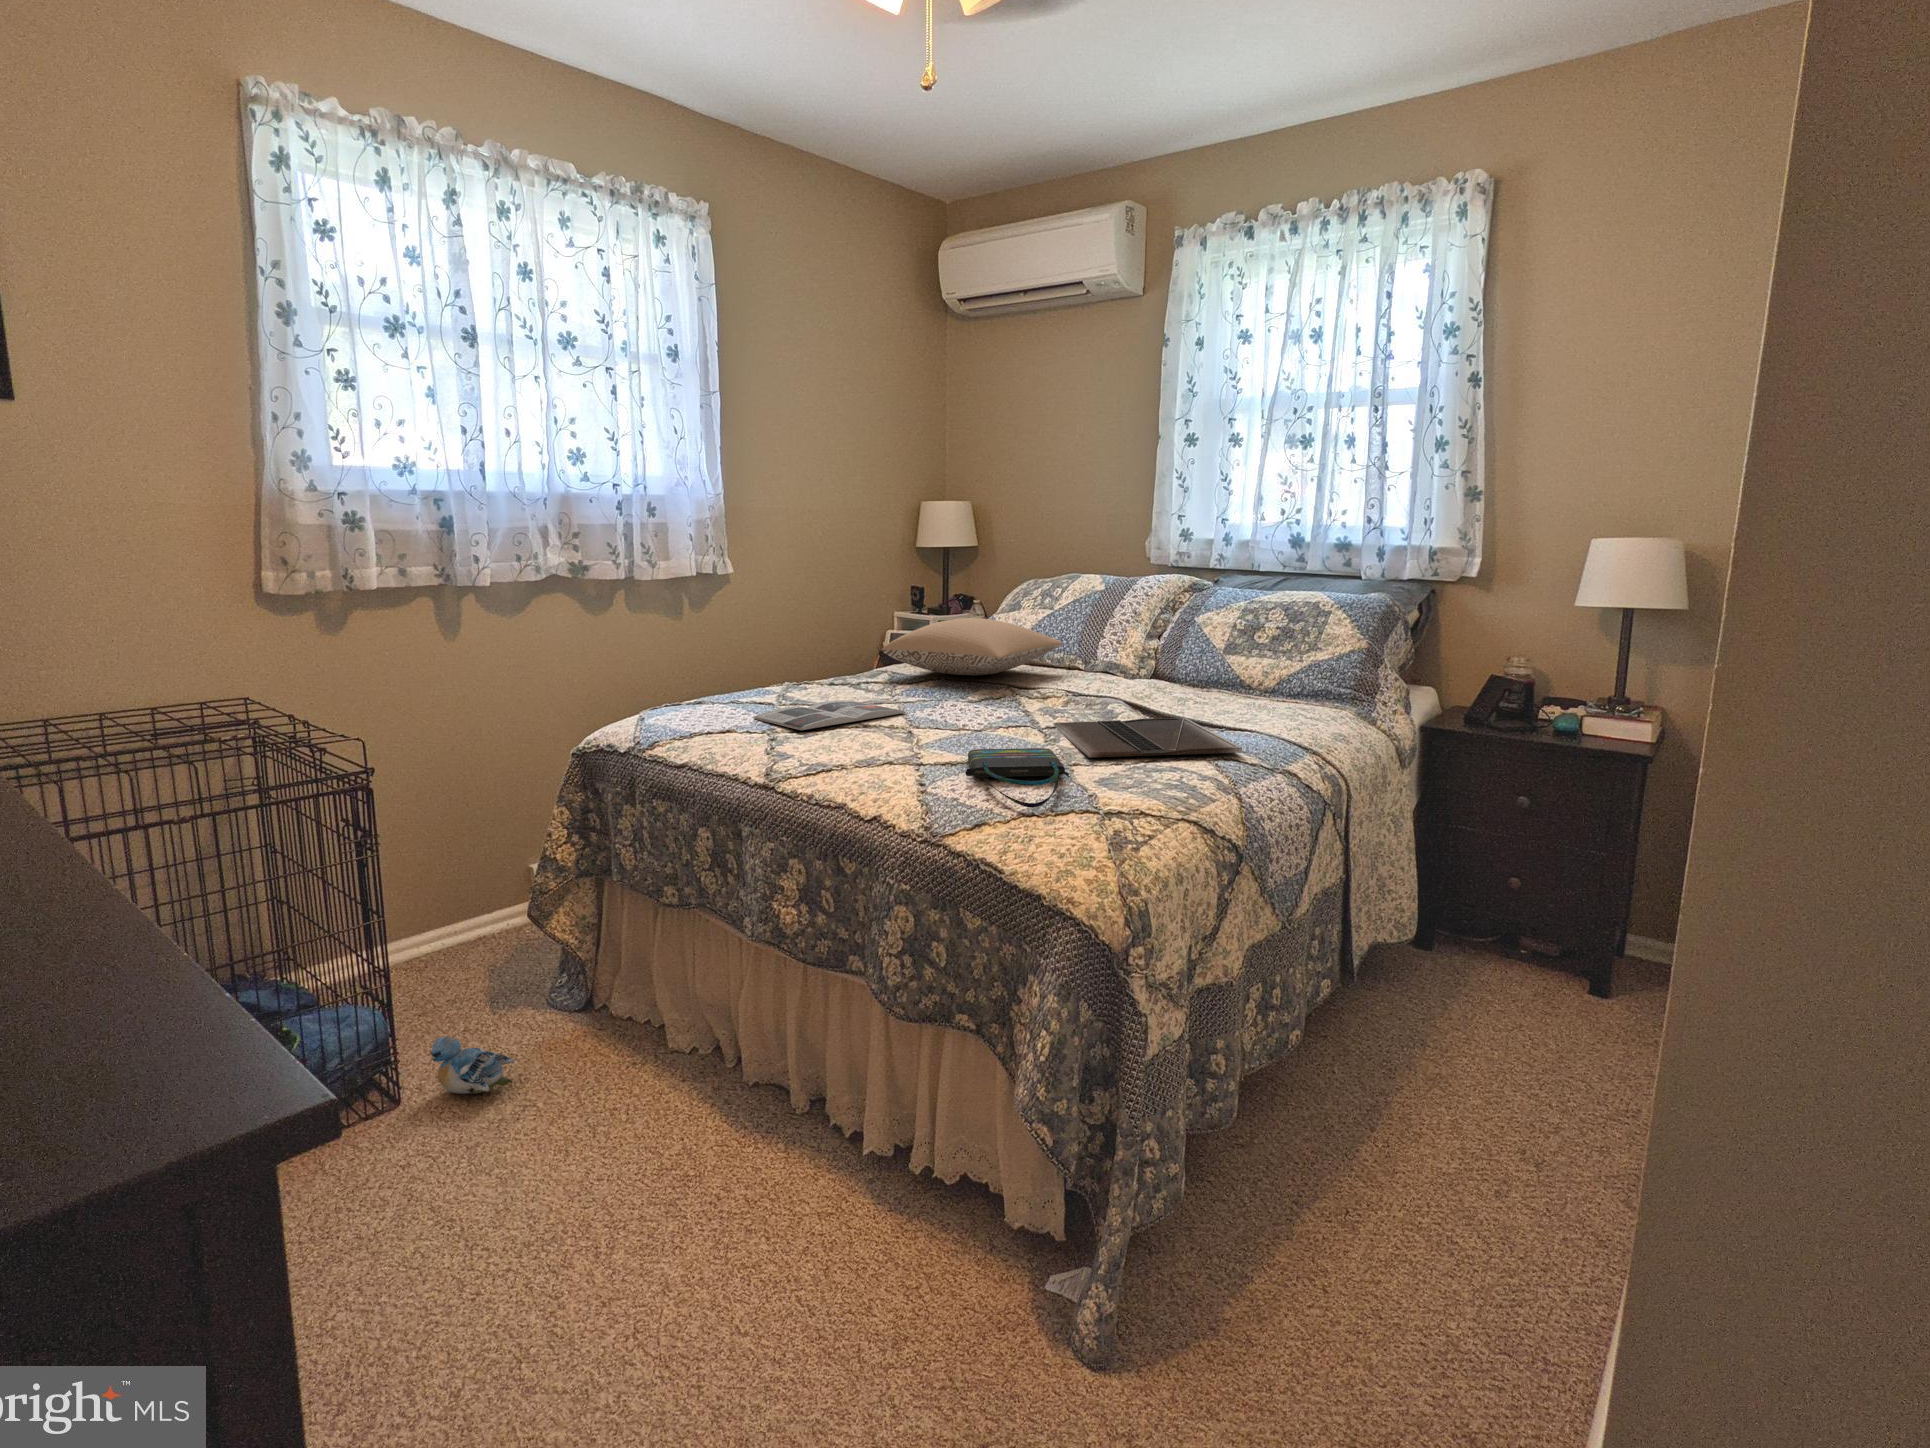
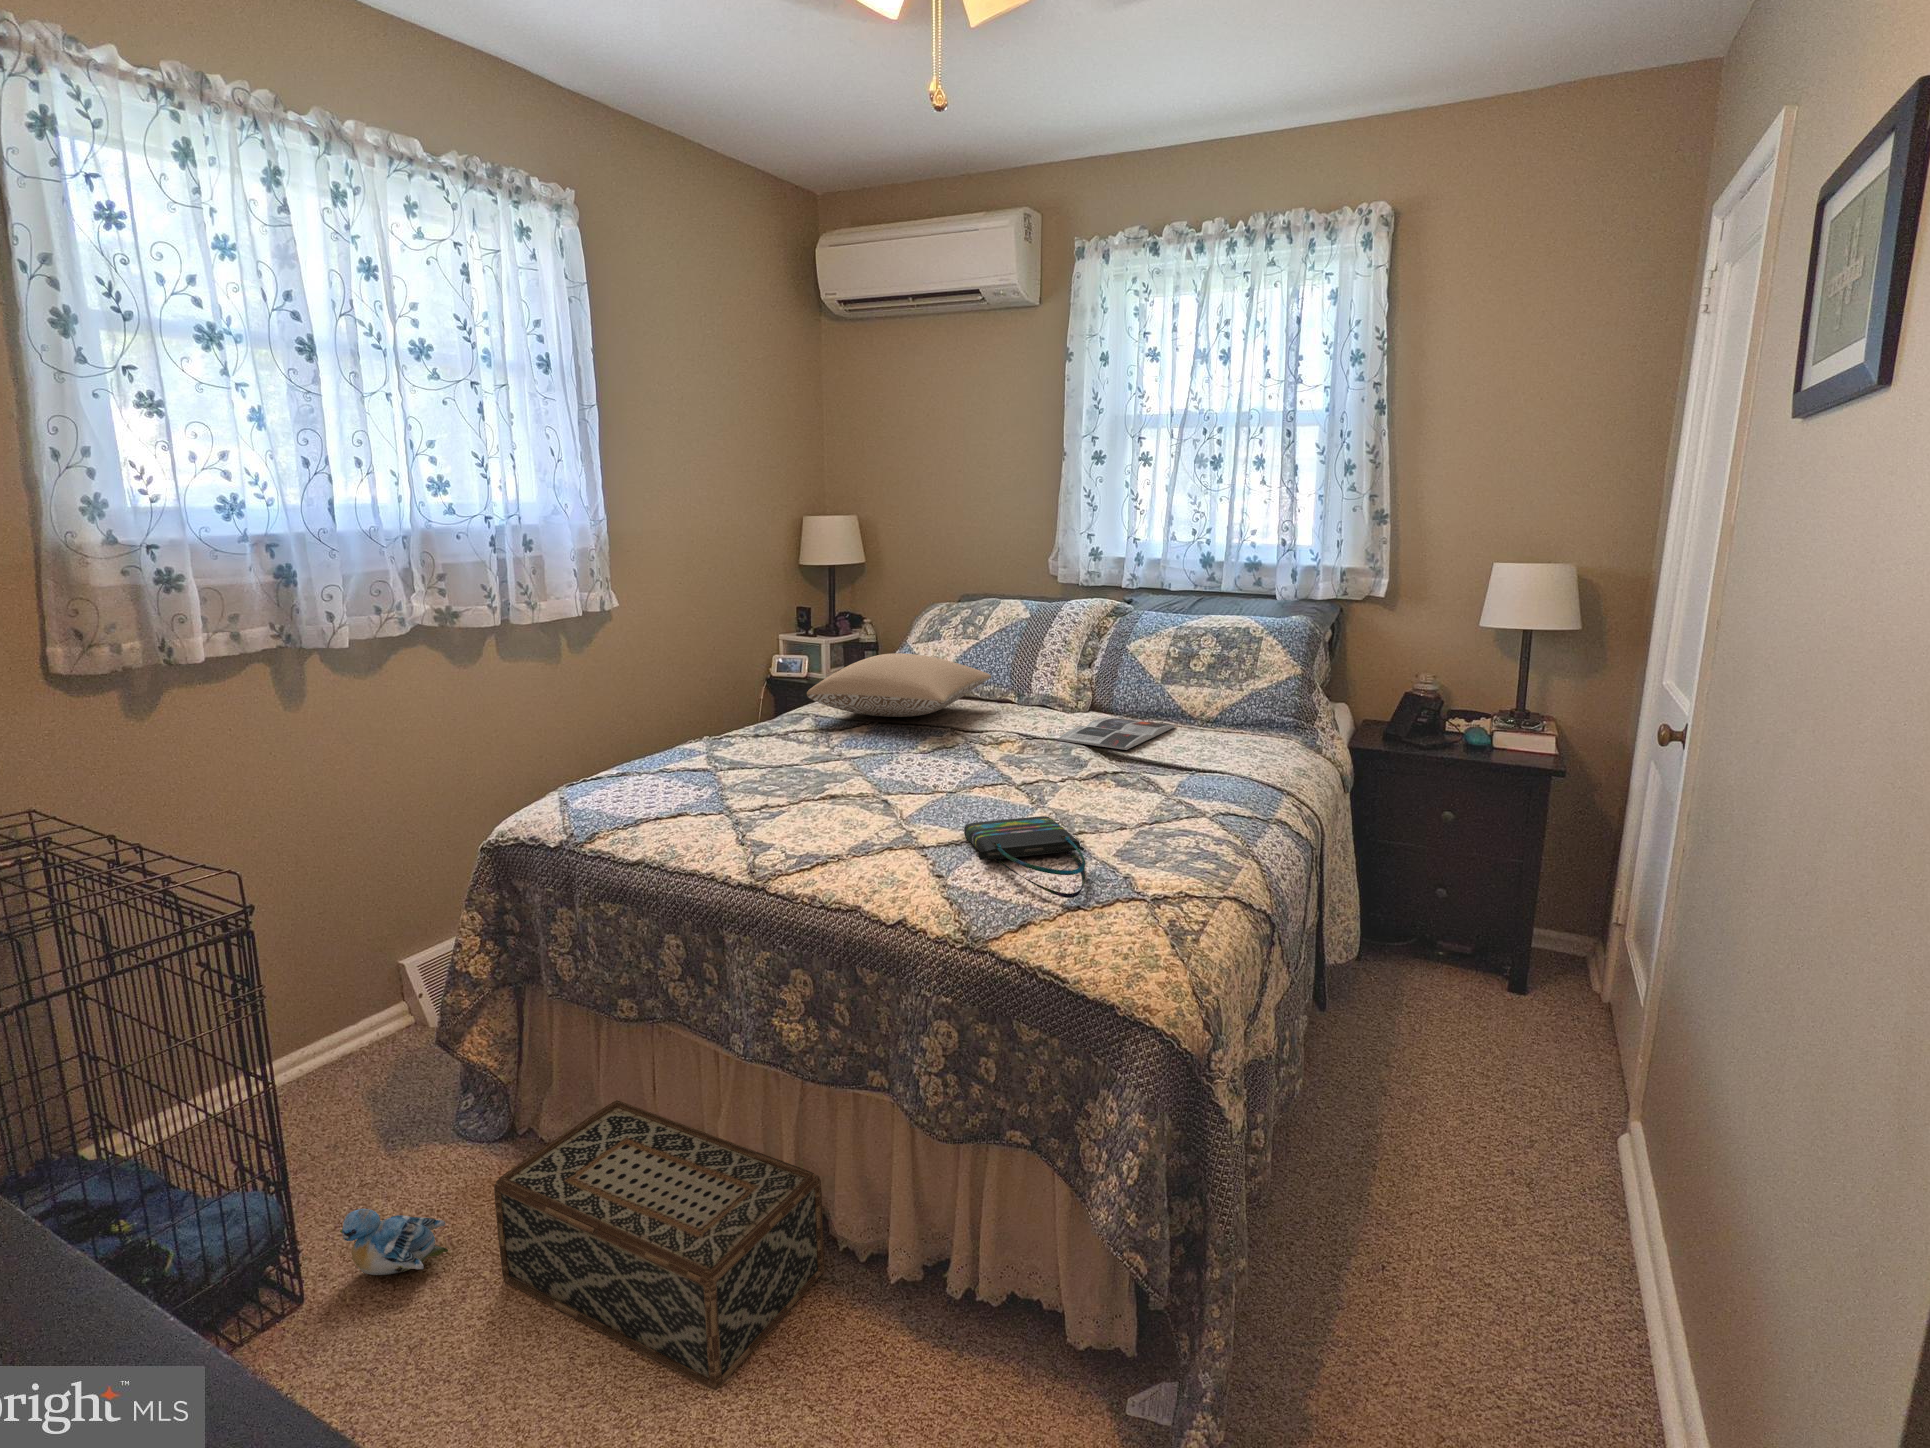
magazine: present [754,700,906,730] -> present [1058,717,1175,750]
laptop: present [1053,718,1242,758] -> none [1021,761,1233,822]
woven basket: none [544,977,812,1213] -> present [494,1100,825,1390]

